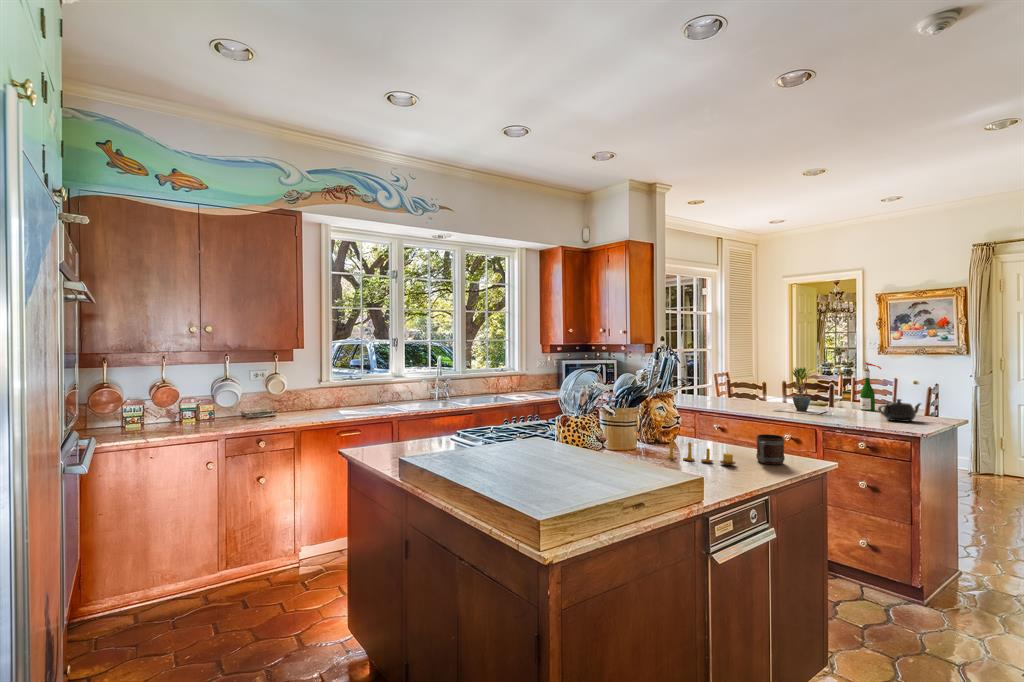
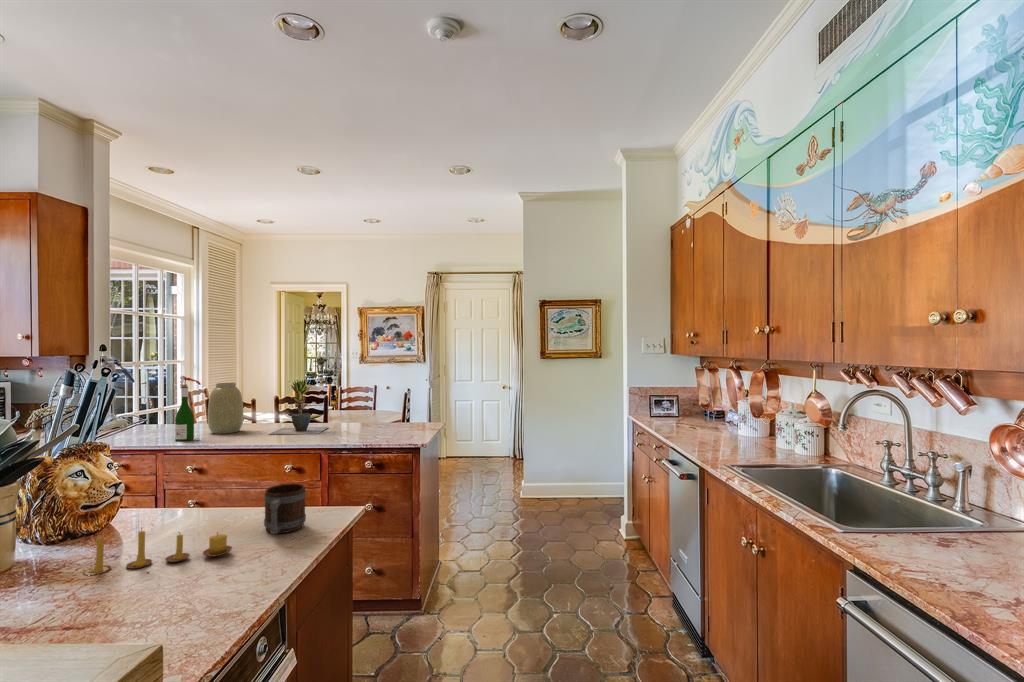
wine bottle: present [860,362,881,411] -> present [175,376,201,441]
vase: none [727,367,753,406] -> present [208,383,243,434]
teapot: present [878,399,921,422] -> none [379,408,414,431]

